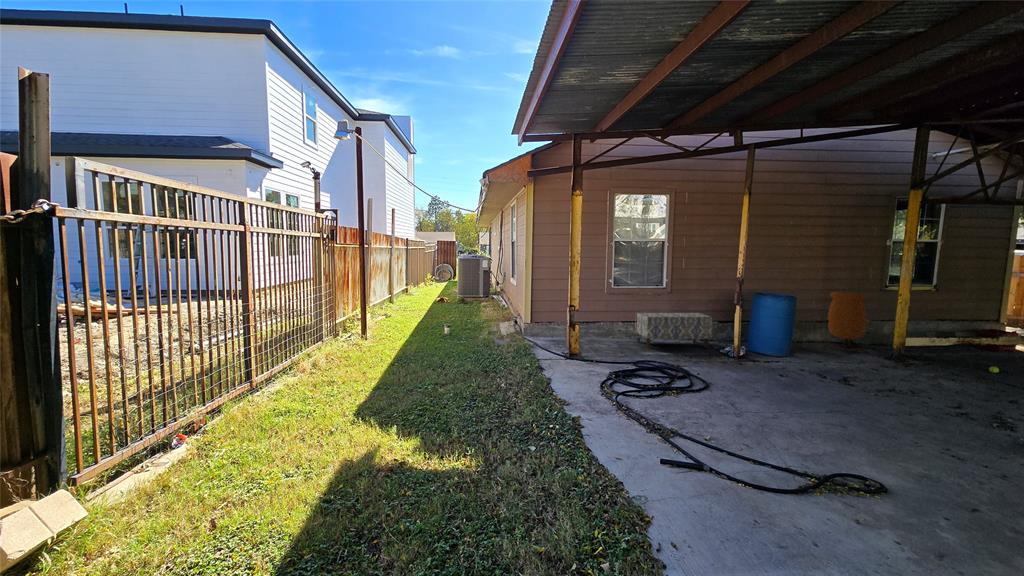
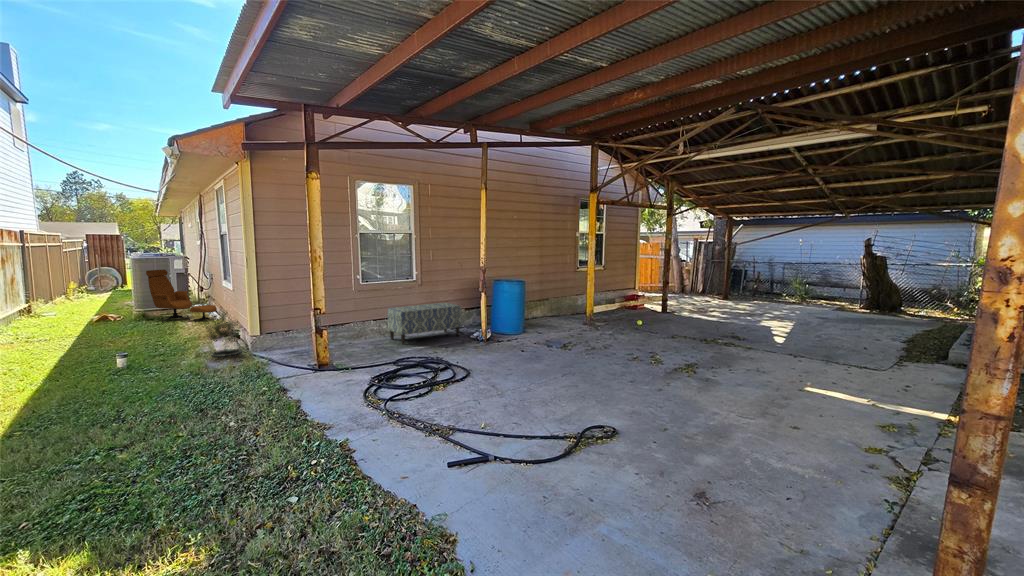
lounge chair: present [823,292,870,354] -> present [146,270,217,322]
potted tree: none [495,298,519,337] -> present [206,312,241,357]

